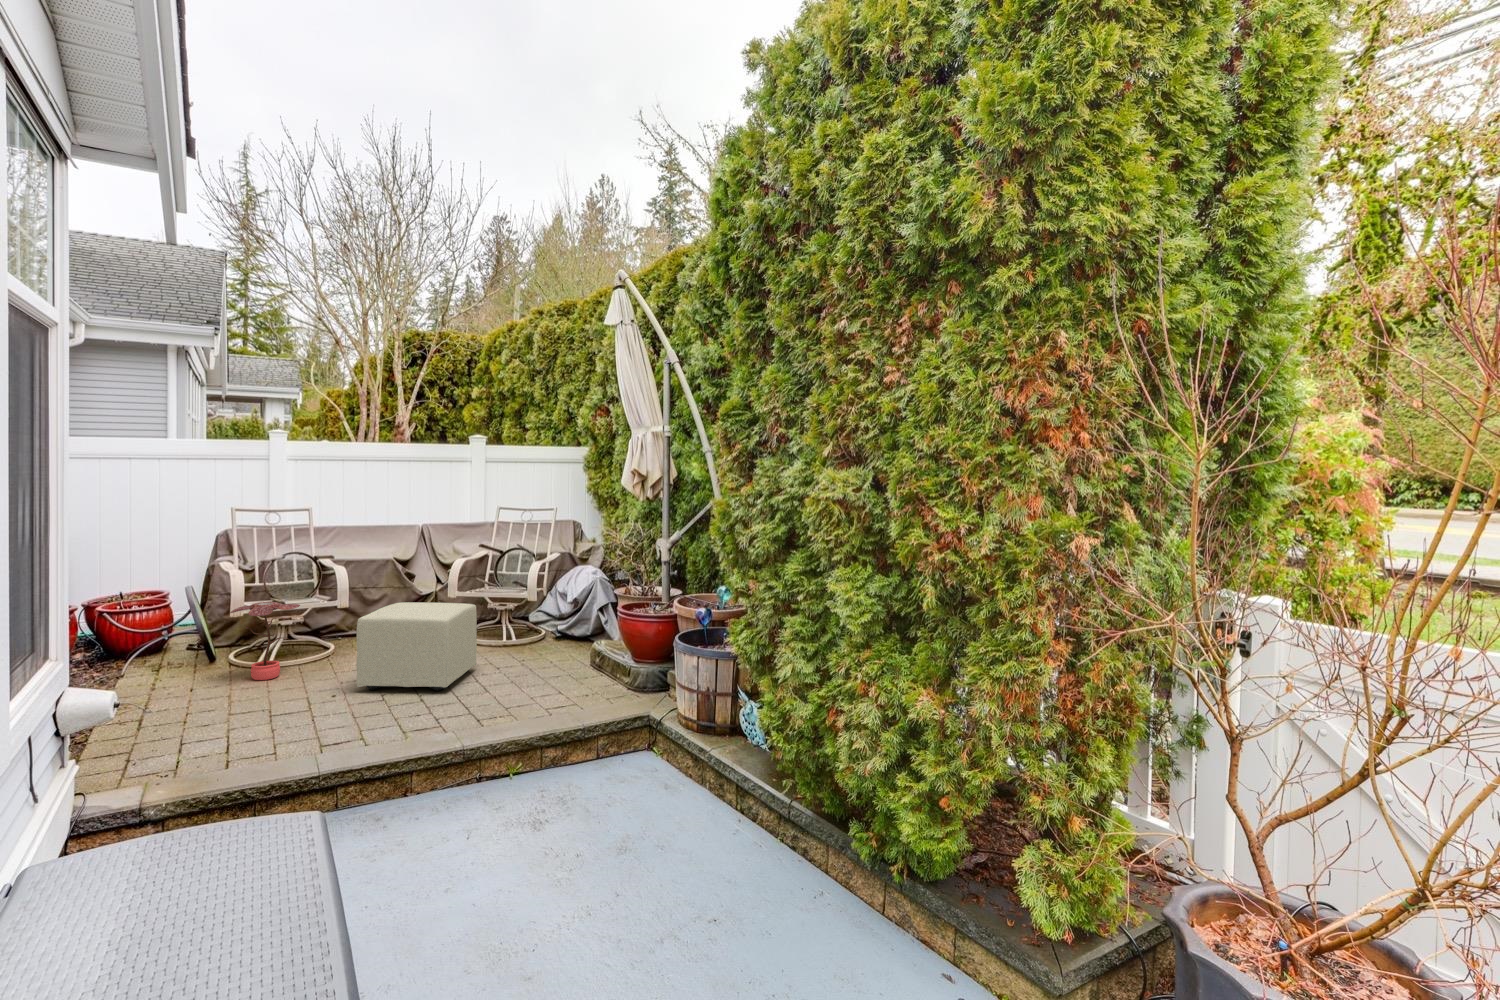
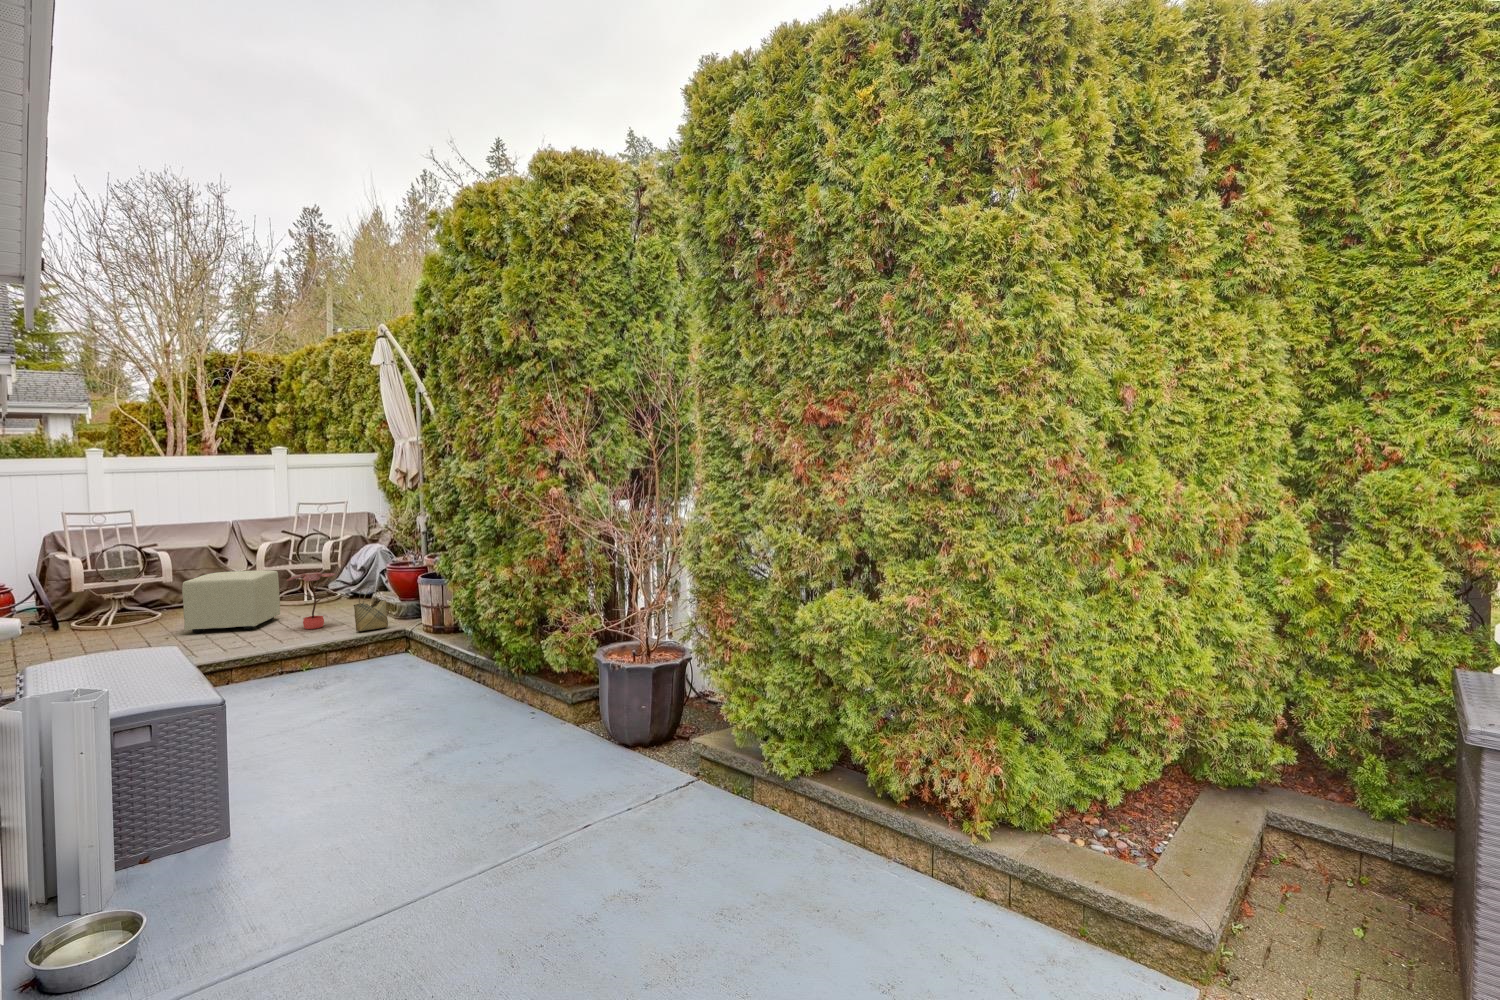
potted plant: present [230,602,300,680] -> present [287,572,336,629]
woven basket: none [581,645,626,715] -> present [354,587,388,631]

